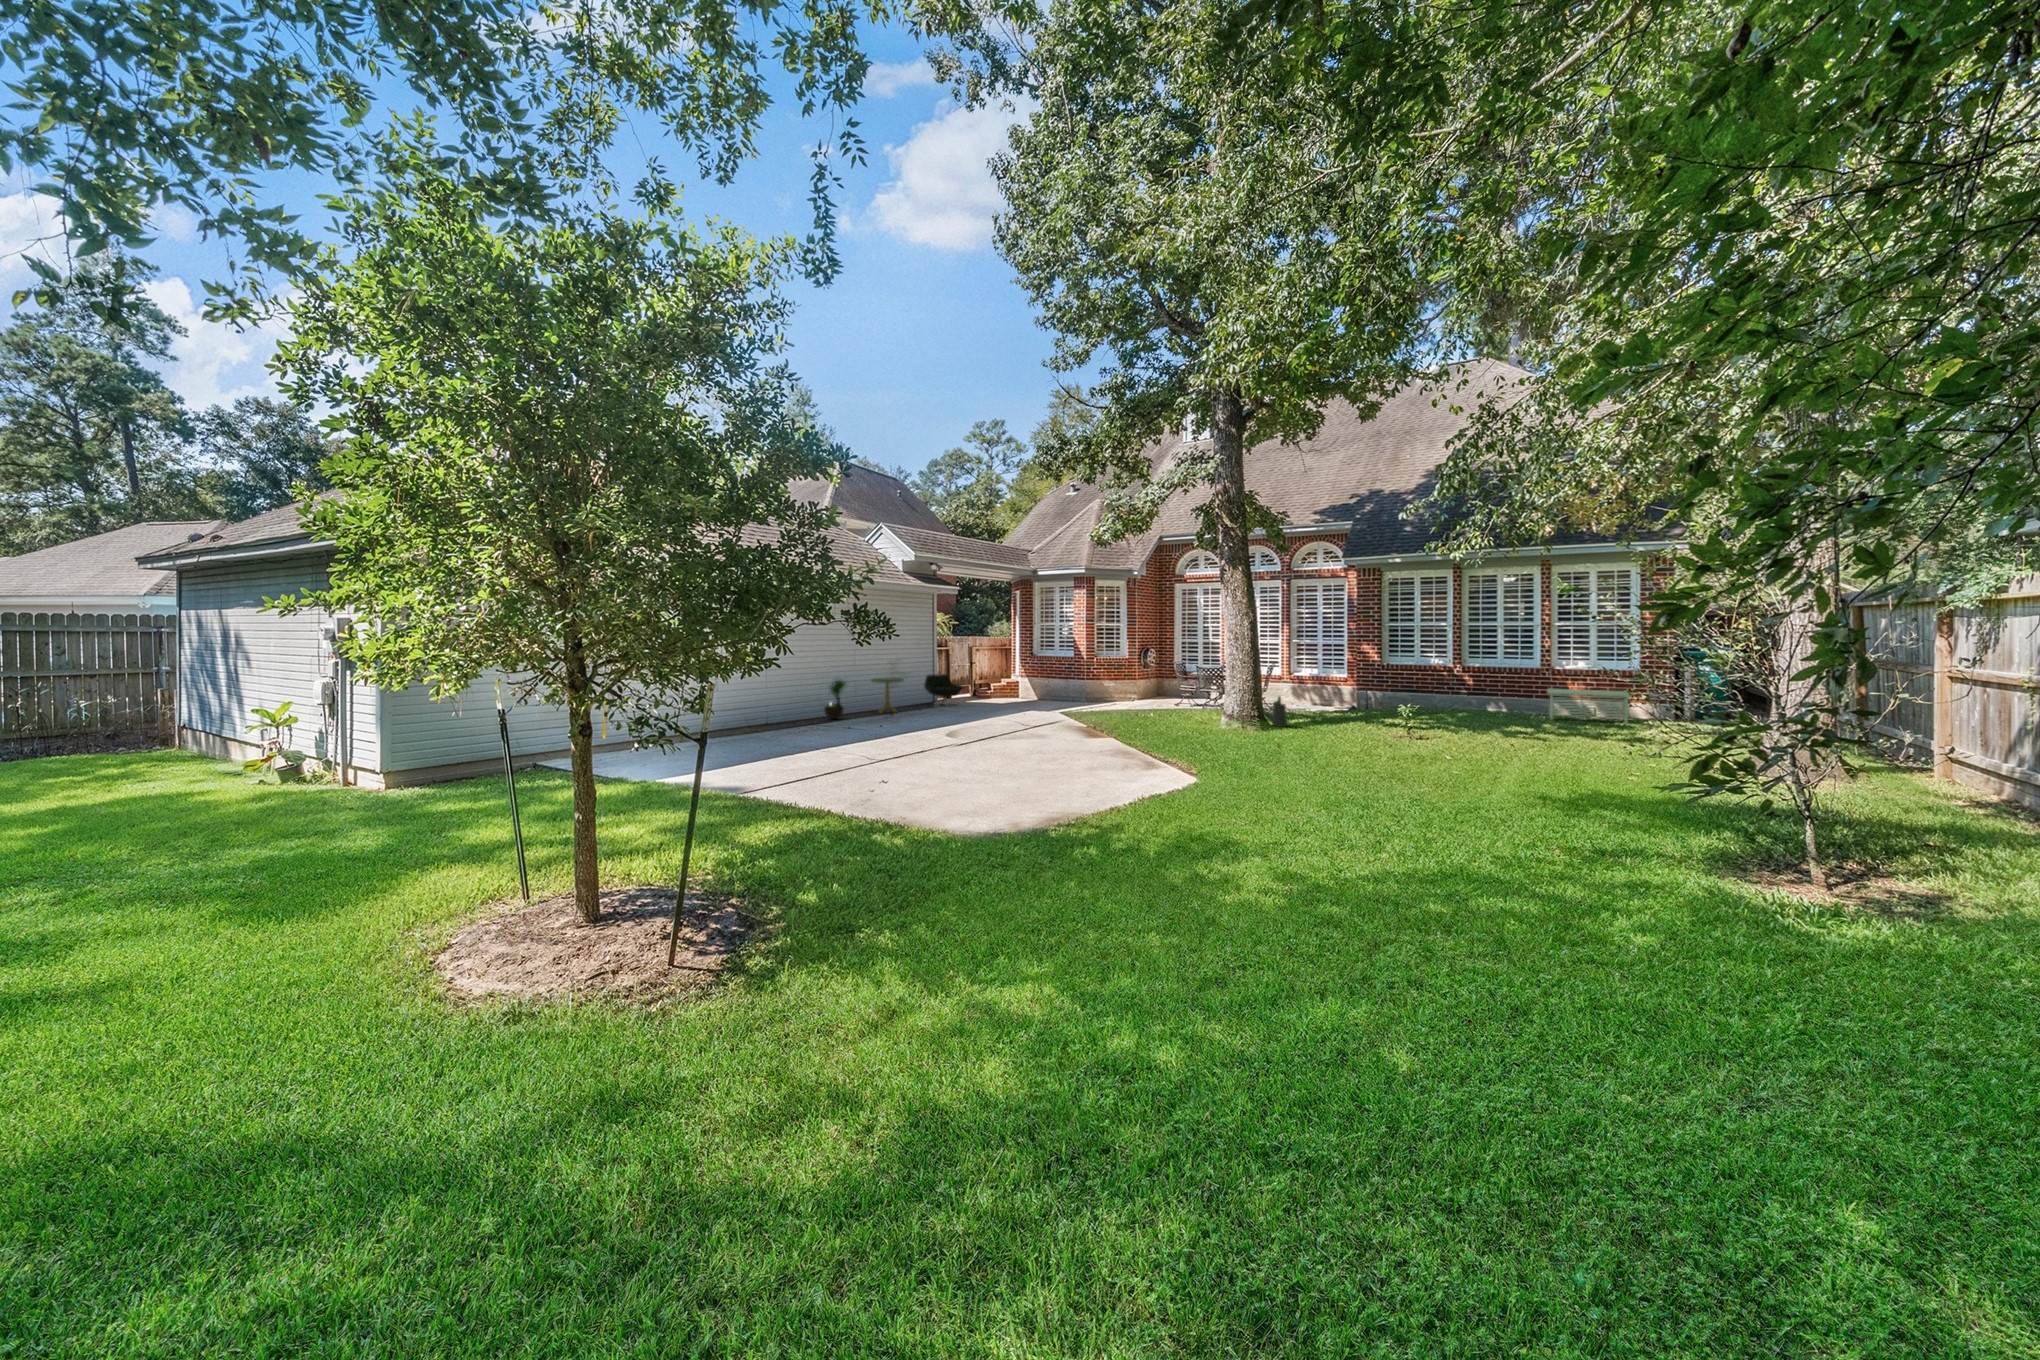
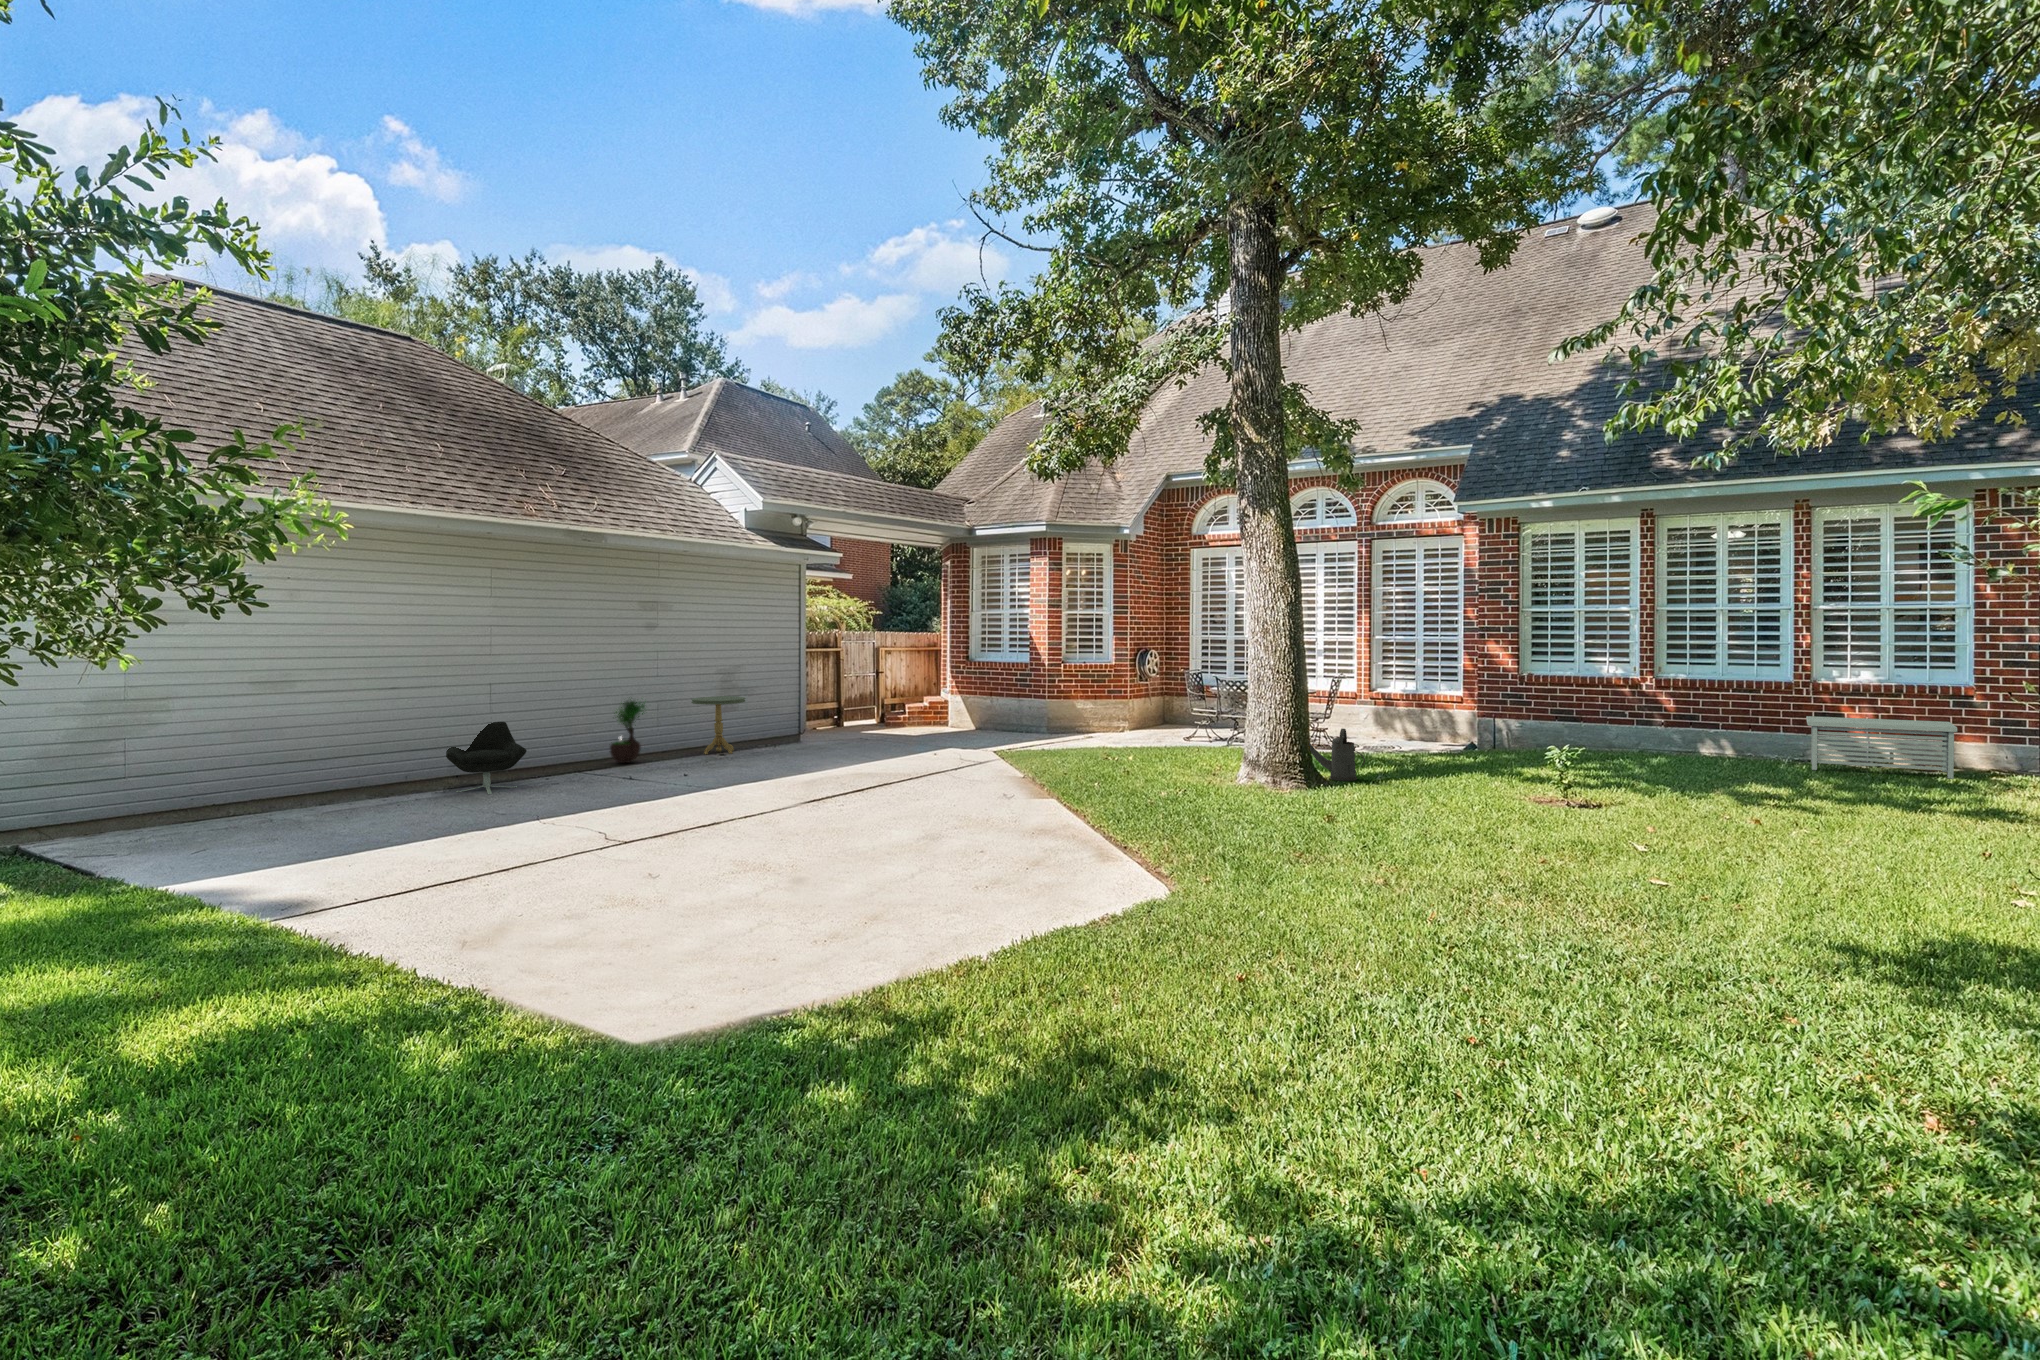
lounge chair: present [924,674,963,704] -> present [446,722,527,794]

